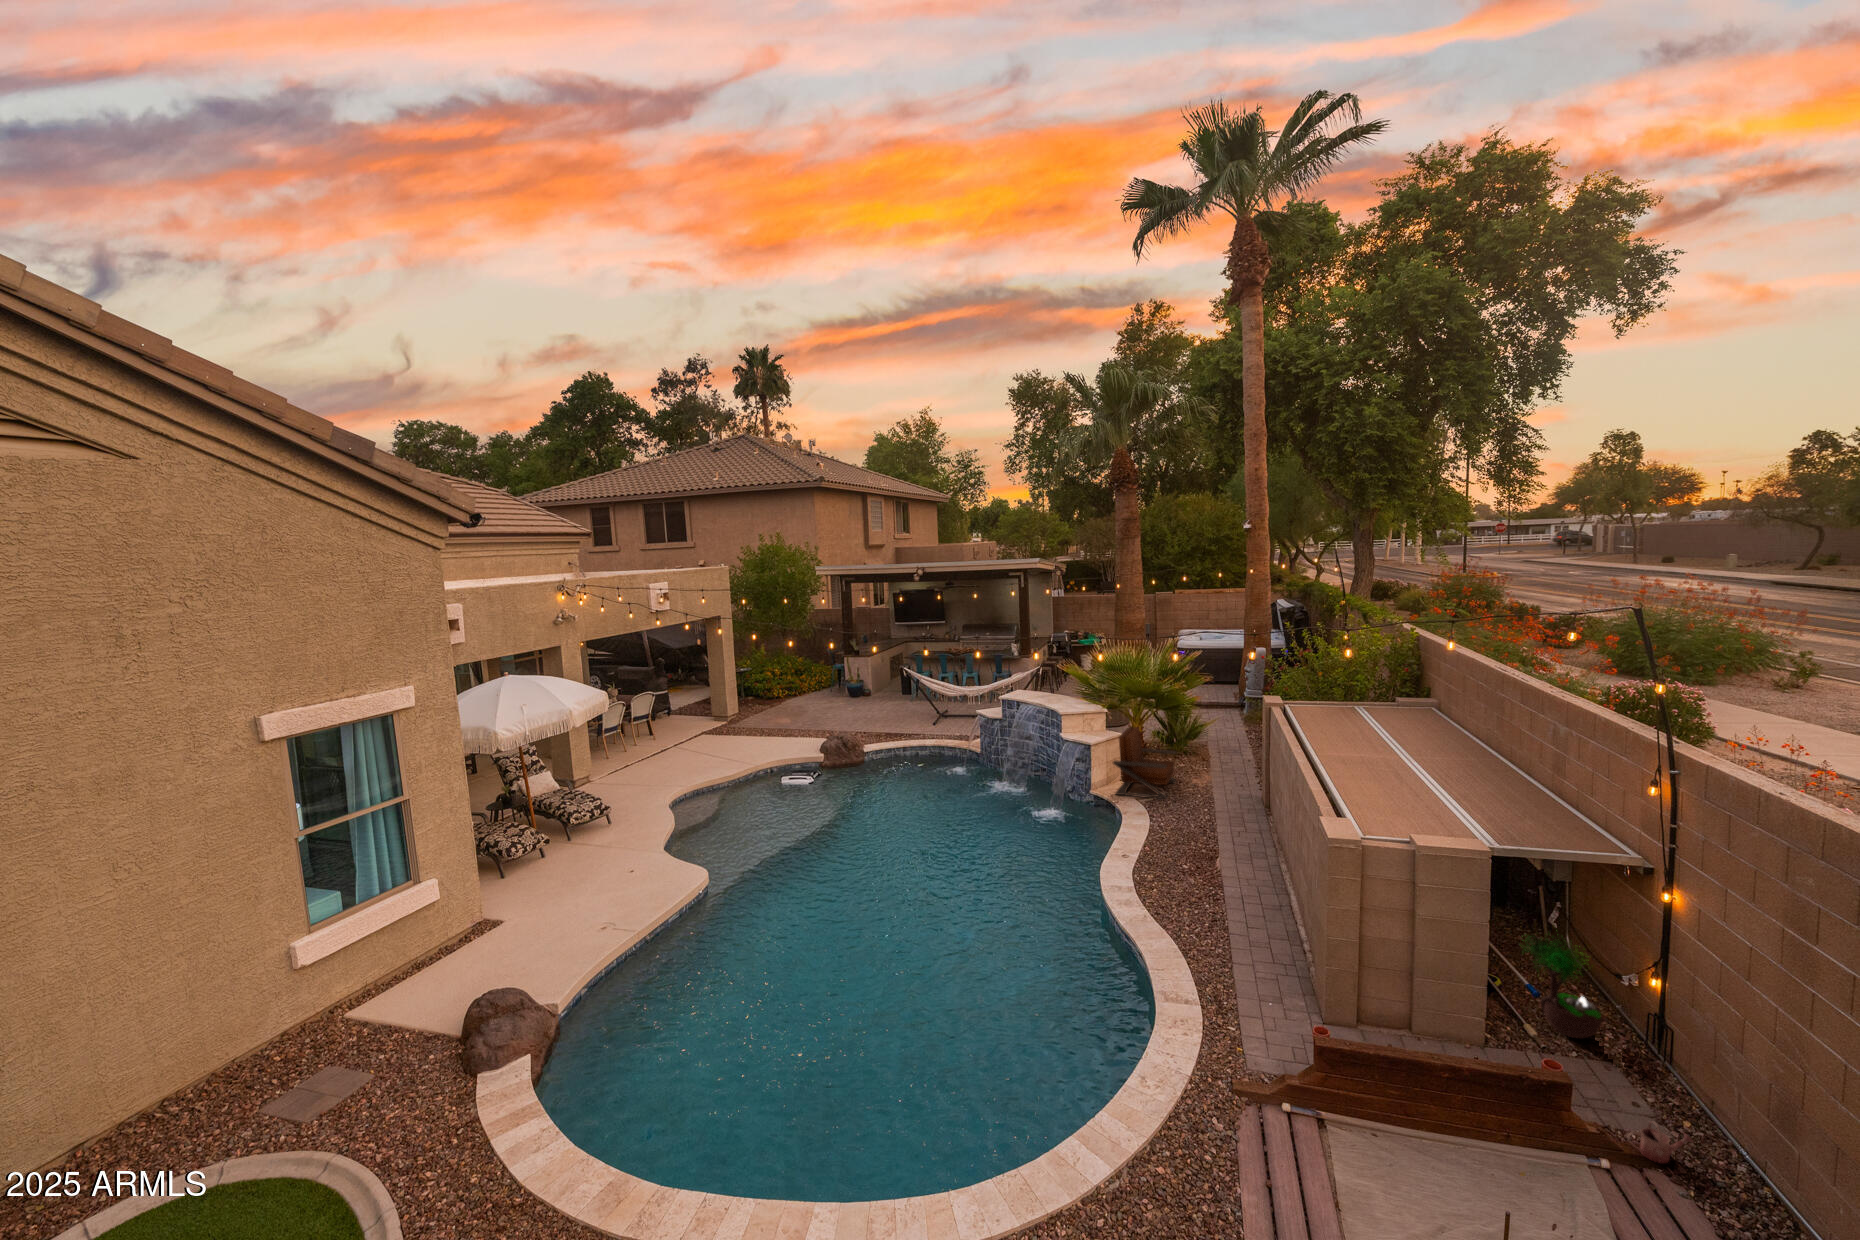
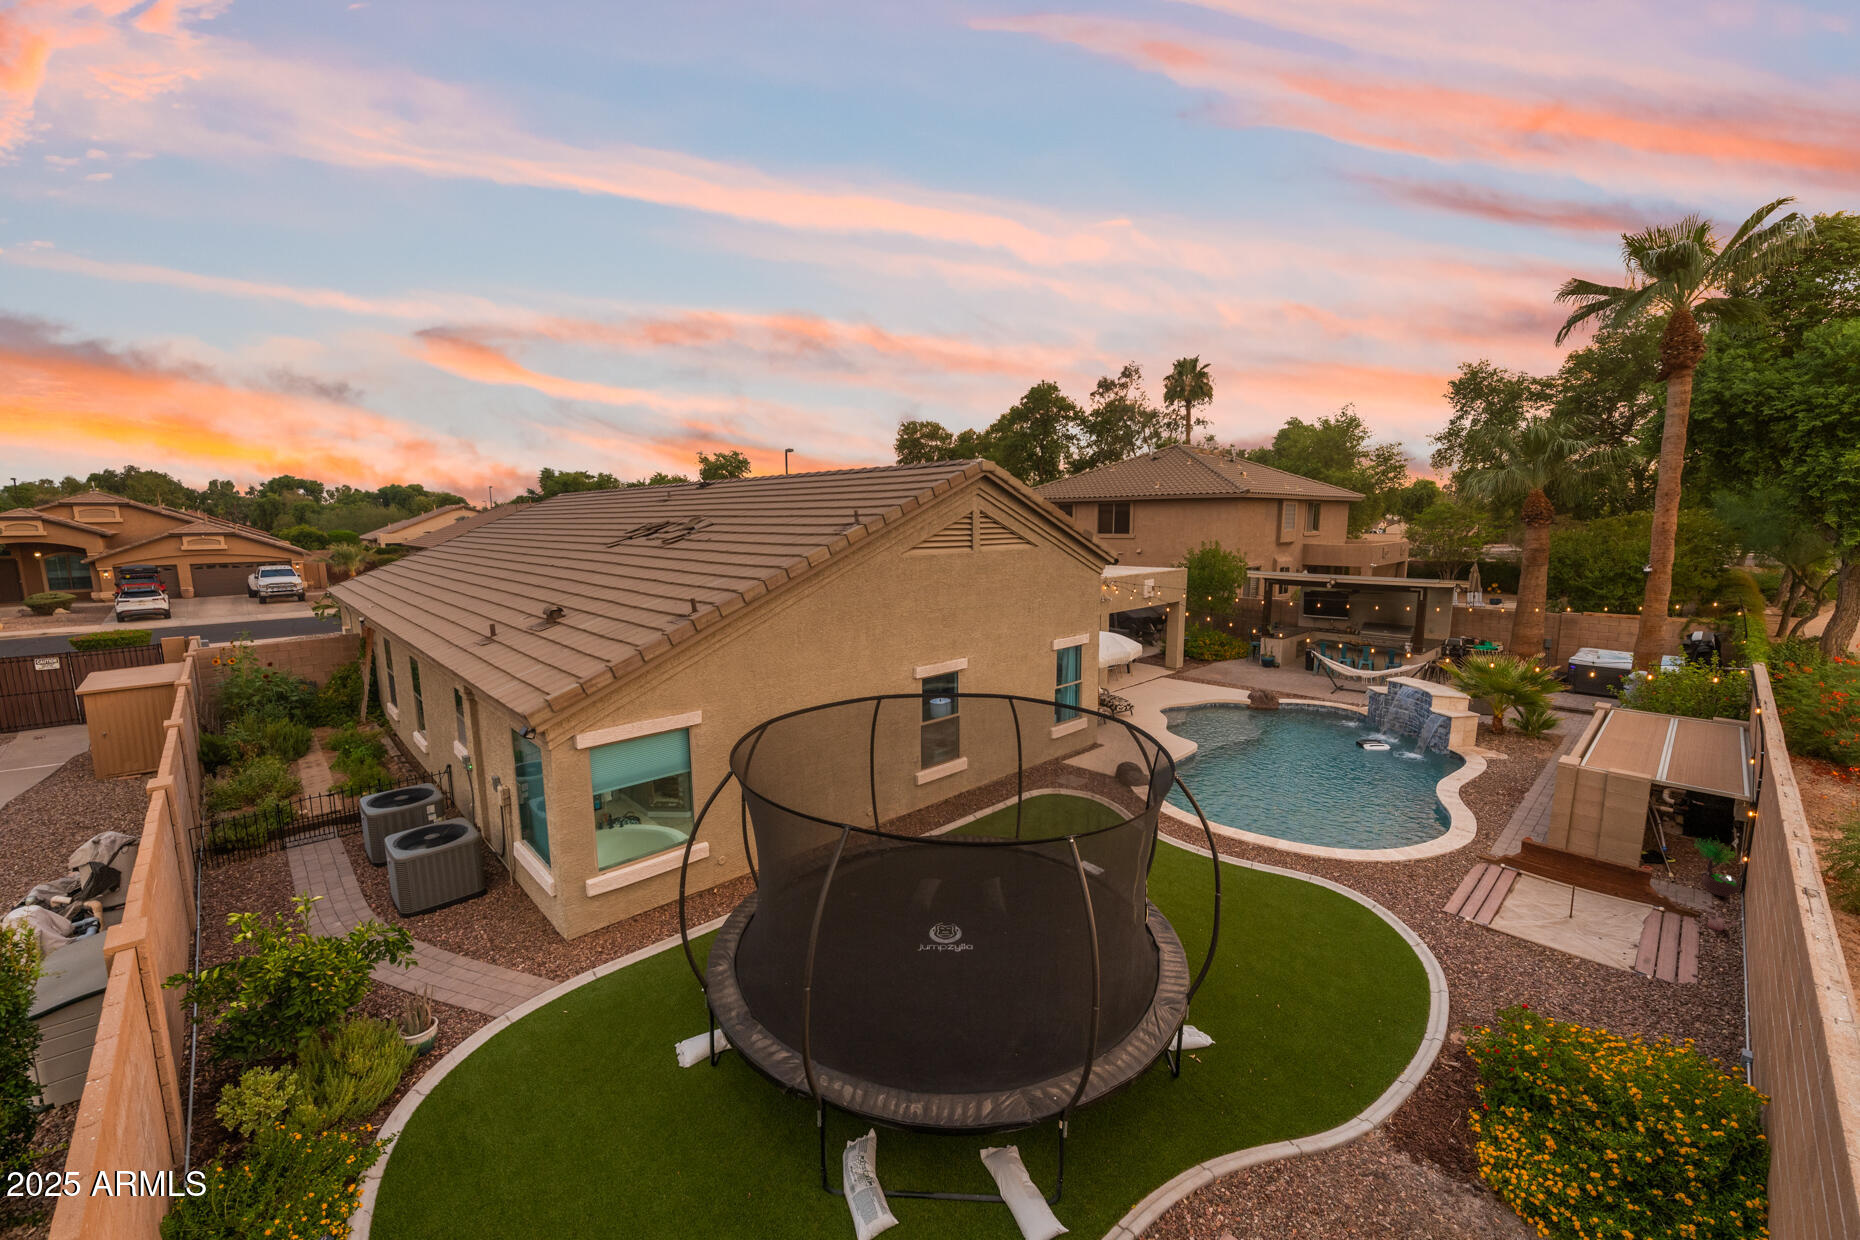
lounge chair: present [1113,727,1176,799] -> none [1468,711,1526,762]

